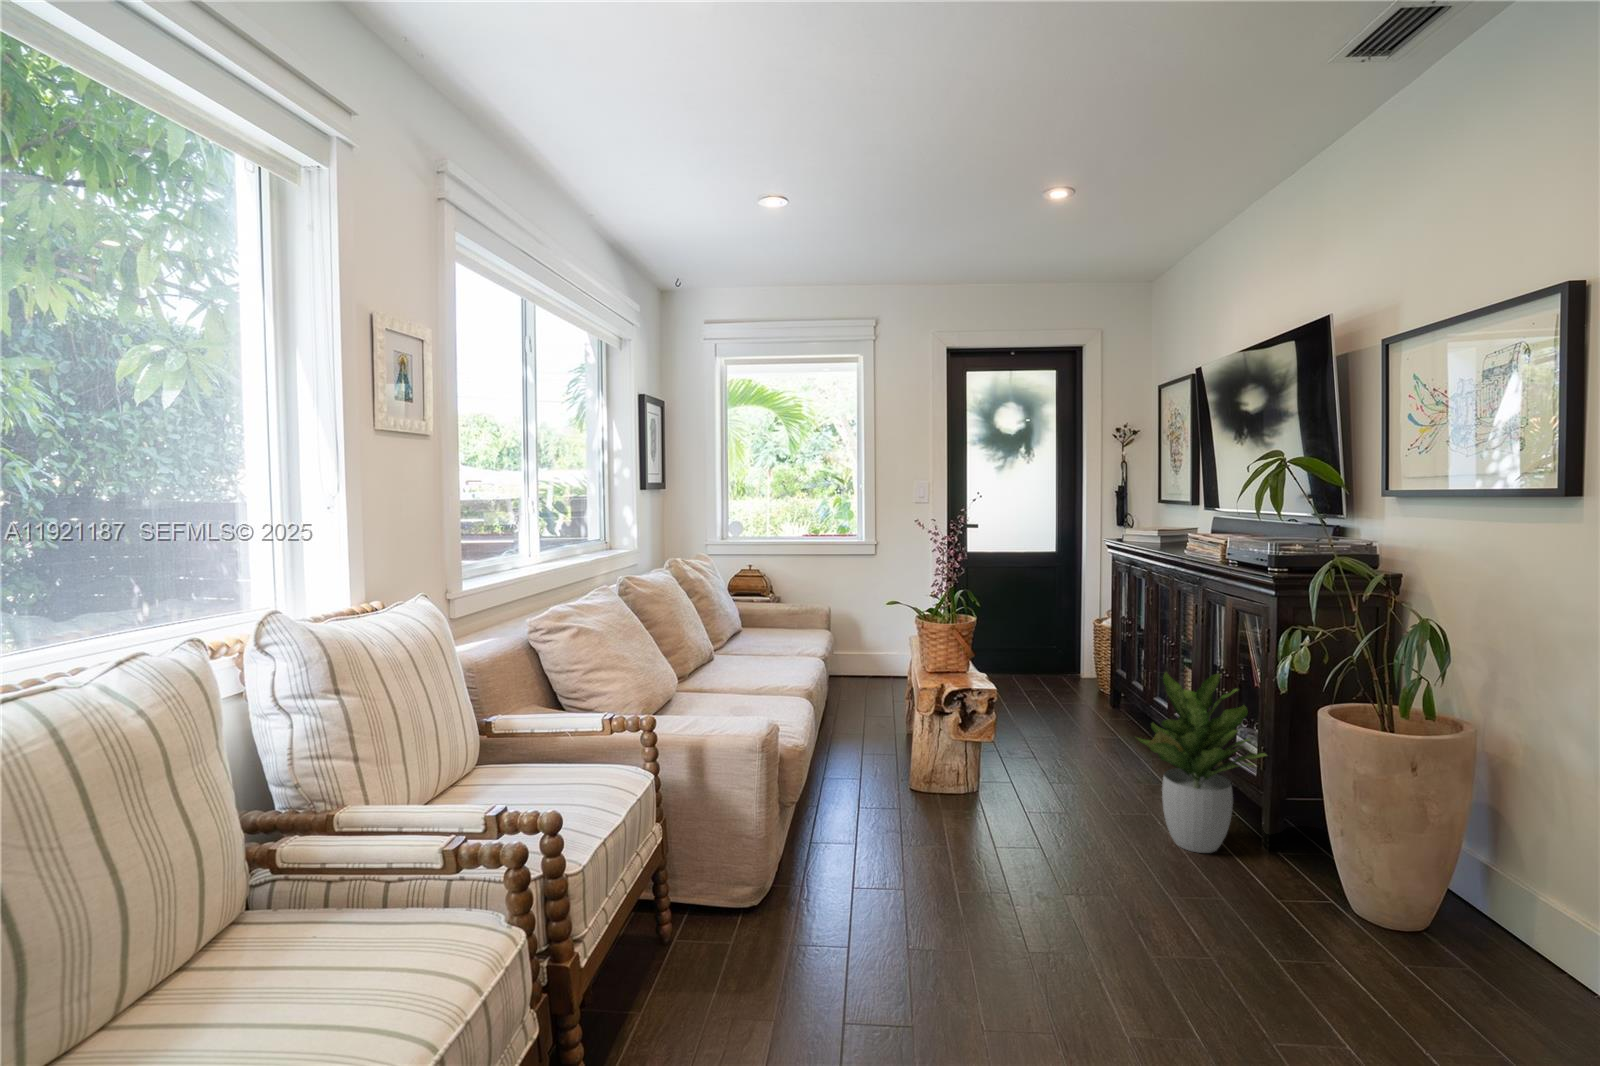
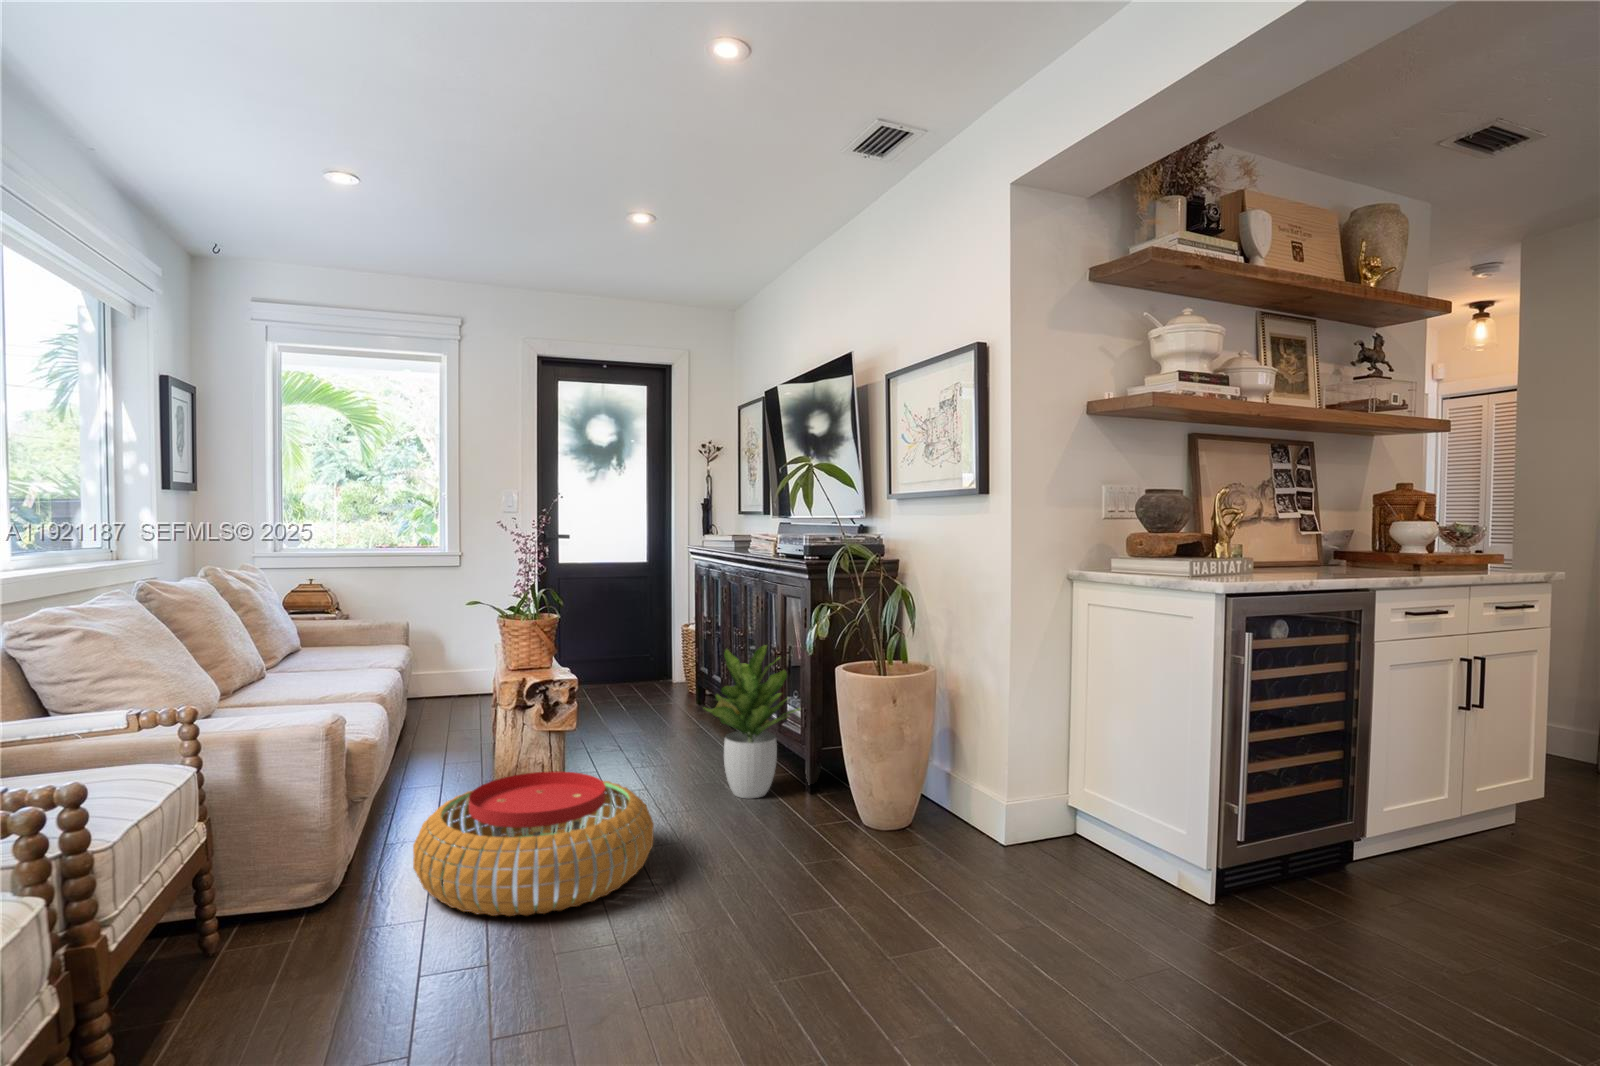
pouf: none [837,800,1089,975] -> present [413,771,654,916]

